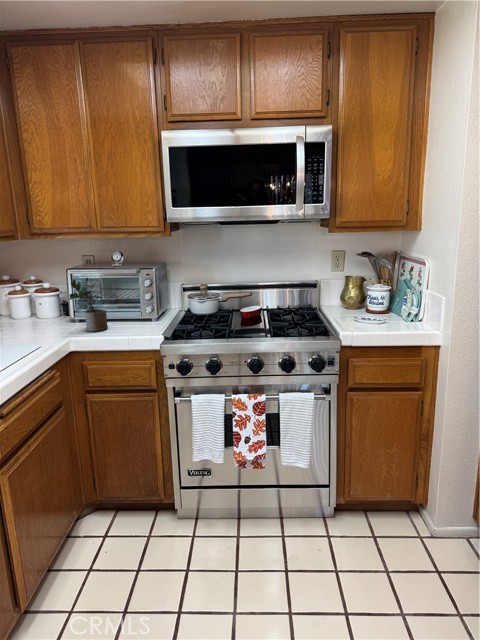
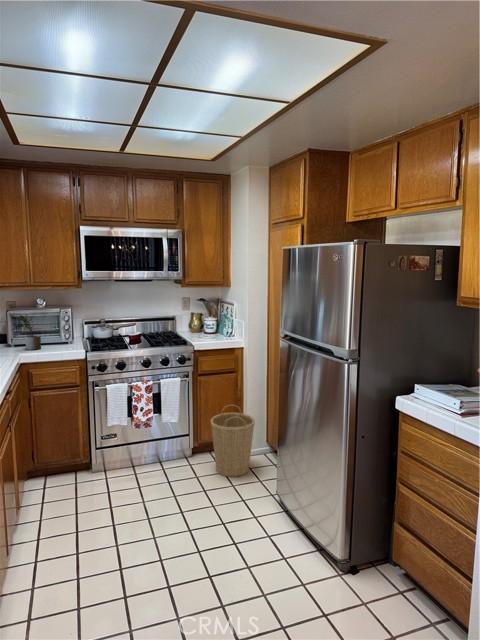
basket: none [363,452,452,593] -> present [211,405,255,477]

